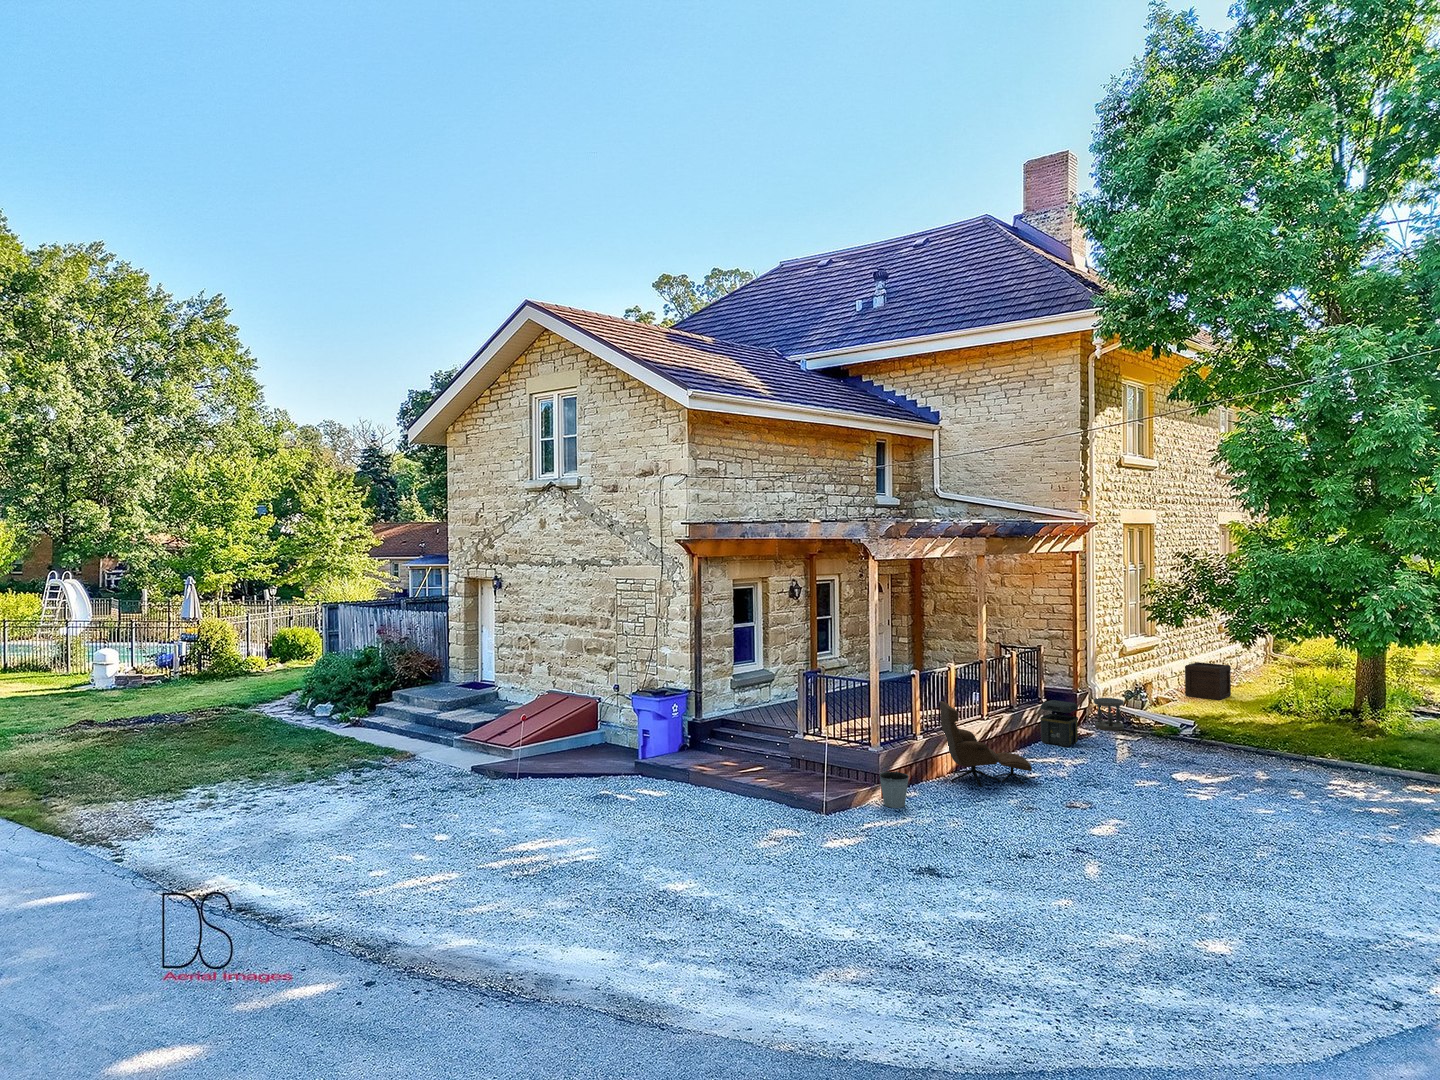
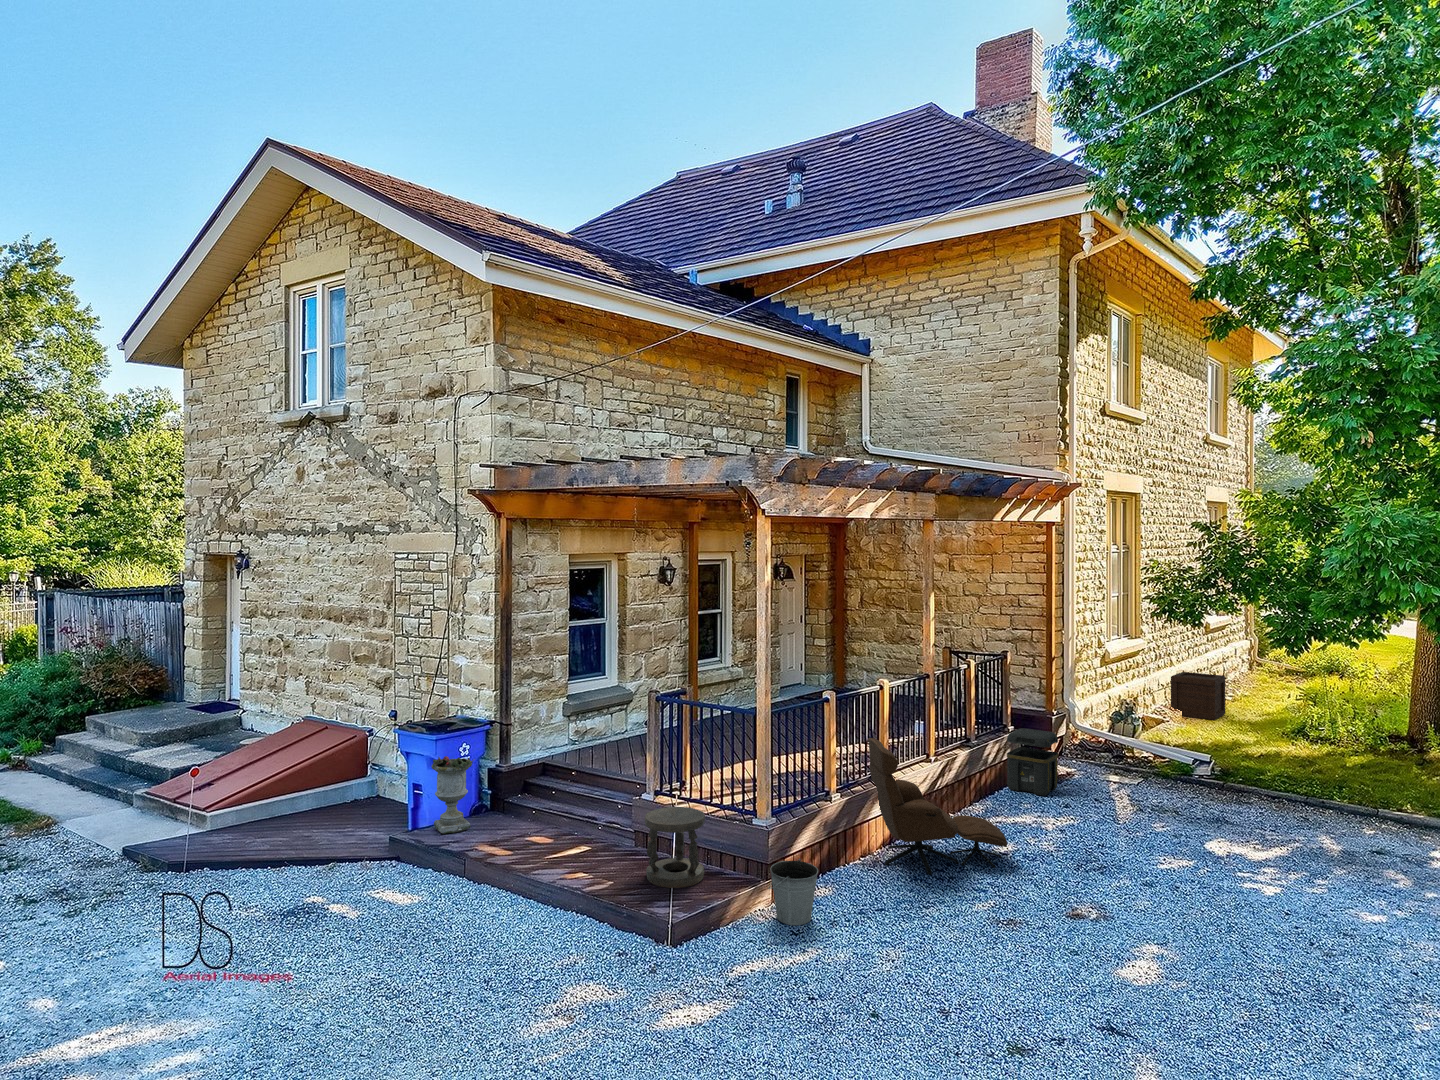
stool: present [1094,698,1124,731] -> present [645,807,705,888]
planter: none [658,711,684,760] -> present [431,756,473,834]

